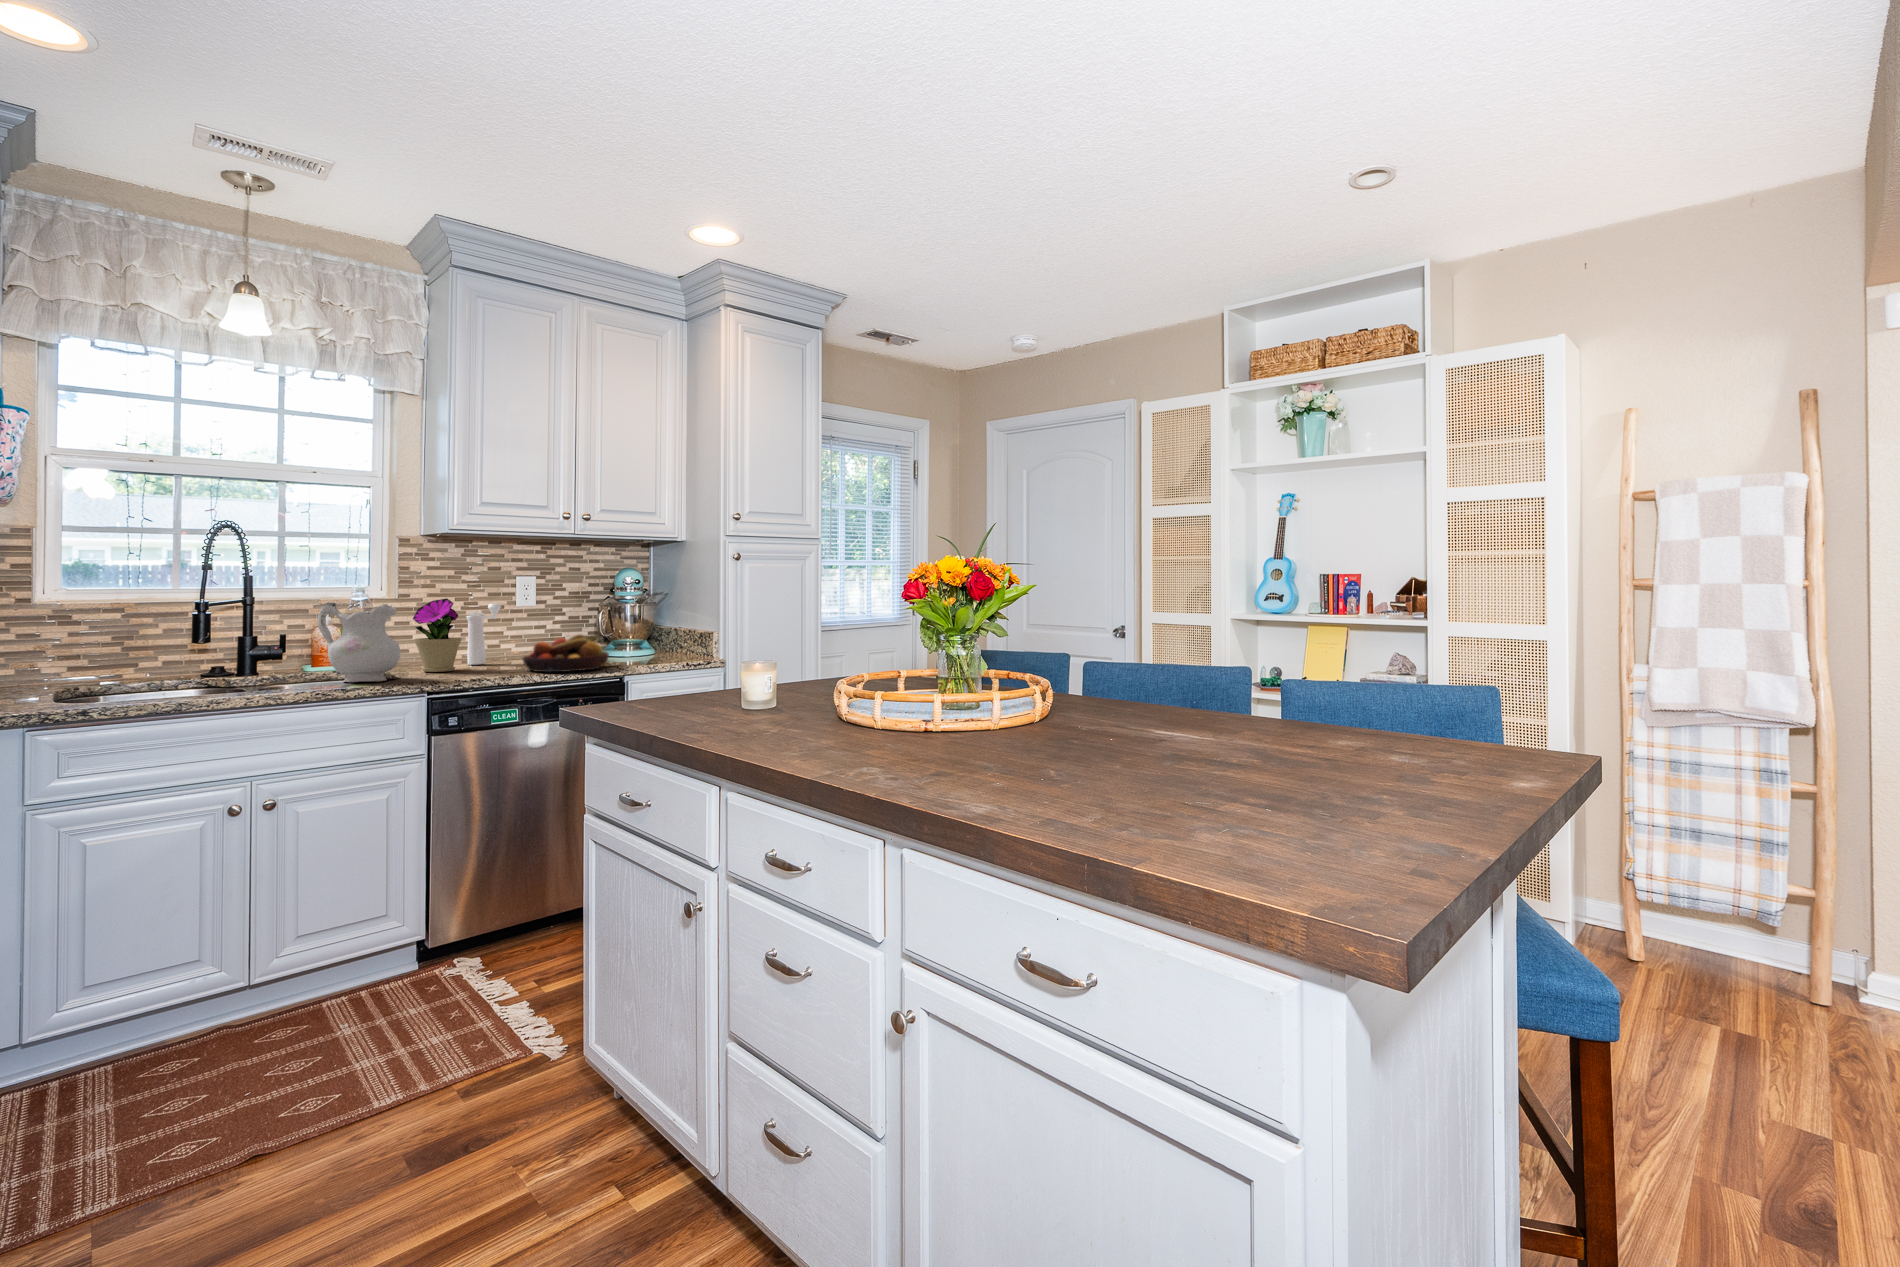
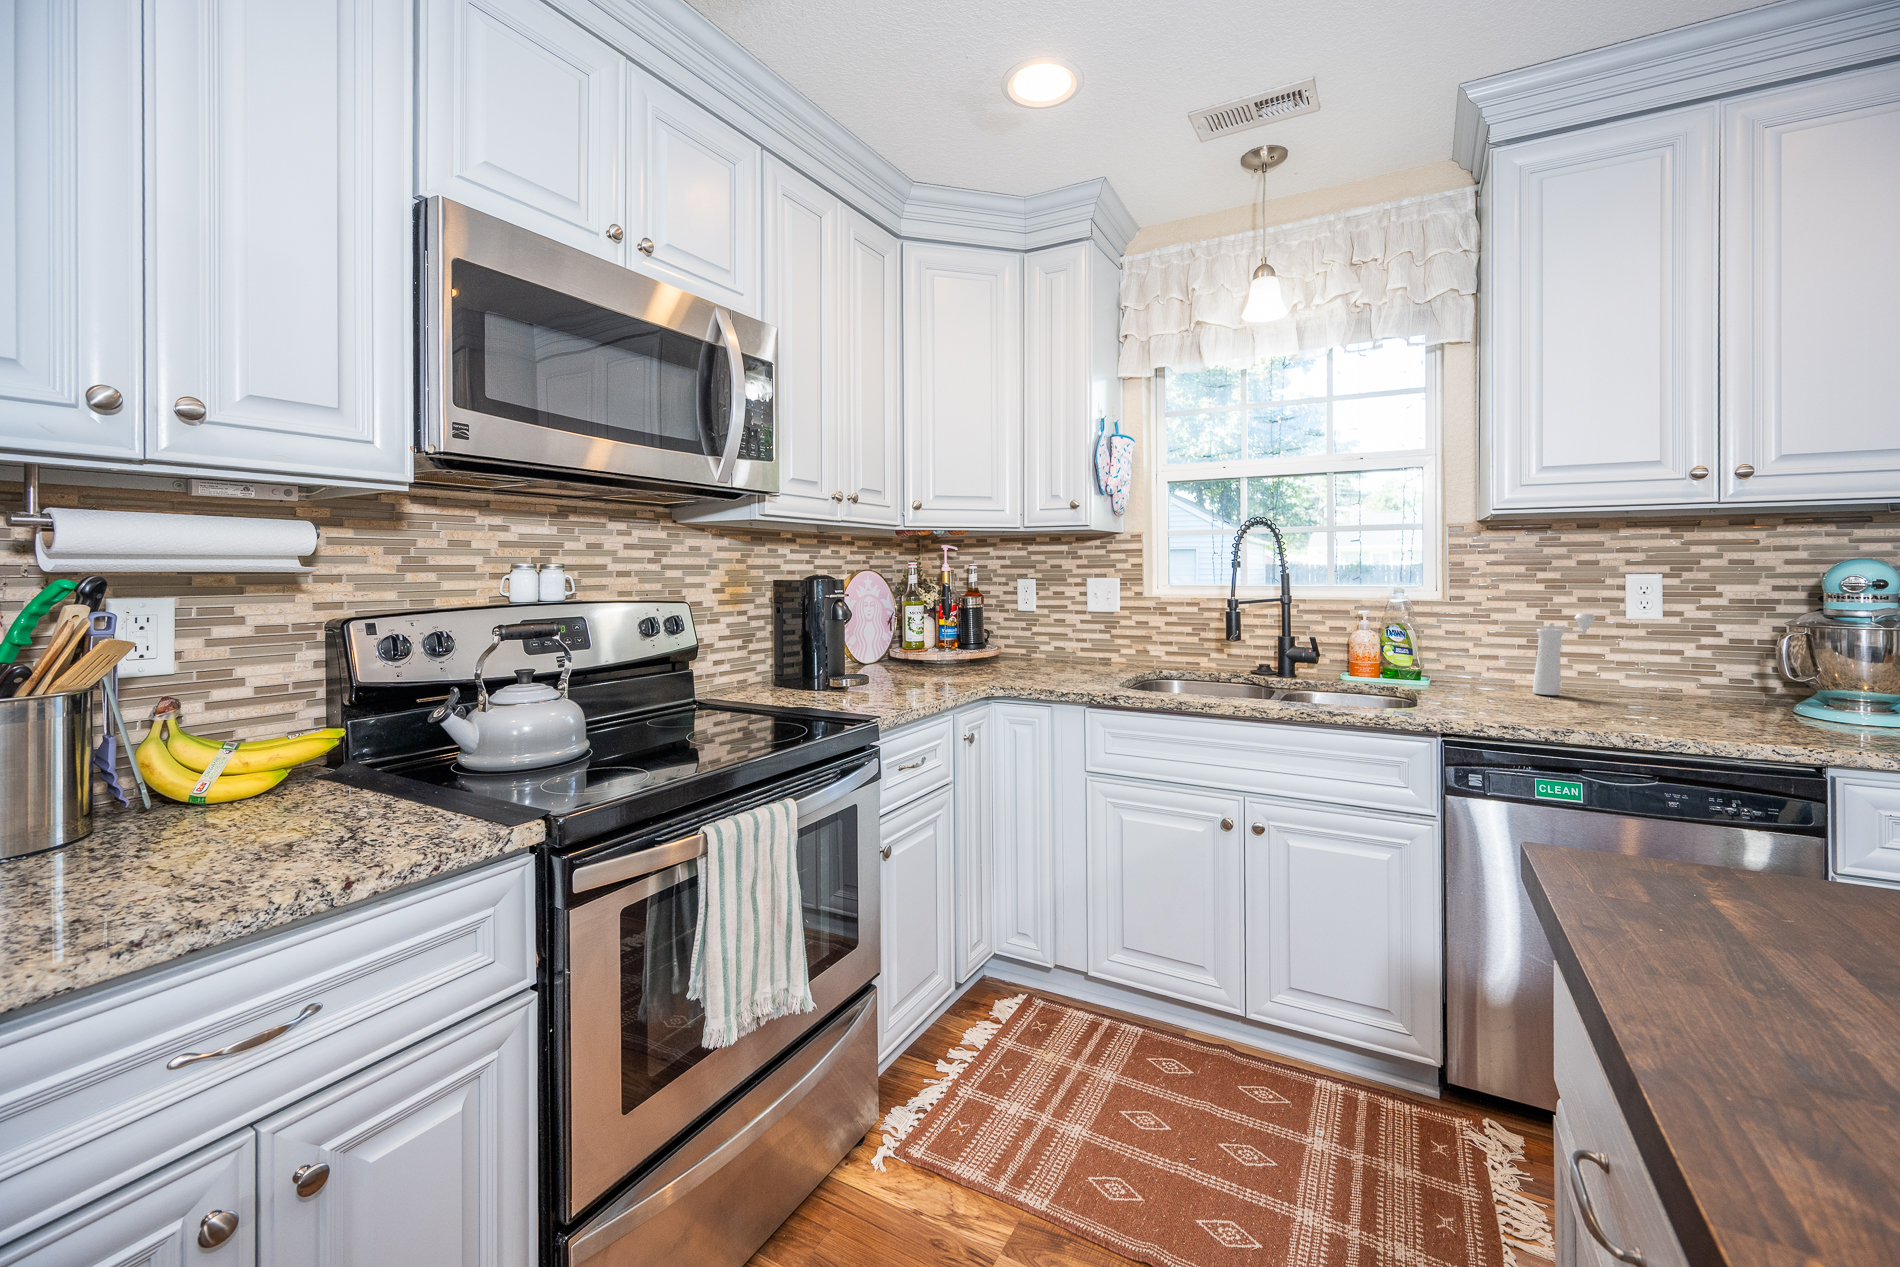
flower pot: present [413,598,461,672] -> none [1454,606,1518,701]
ceramic pitcher: present [318,602,400,682] -> none [1337,608,1424,706]
fruit bowl: present [523,635,609,672] -> none [1606,674,1779,736]

